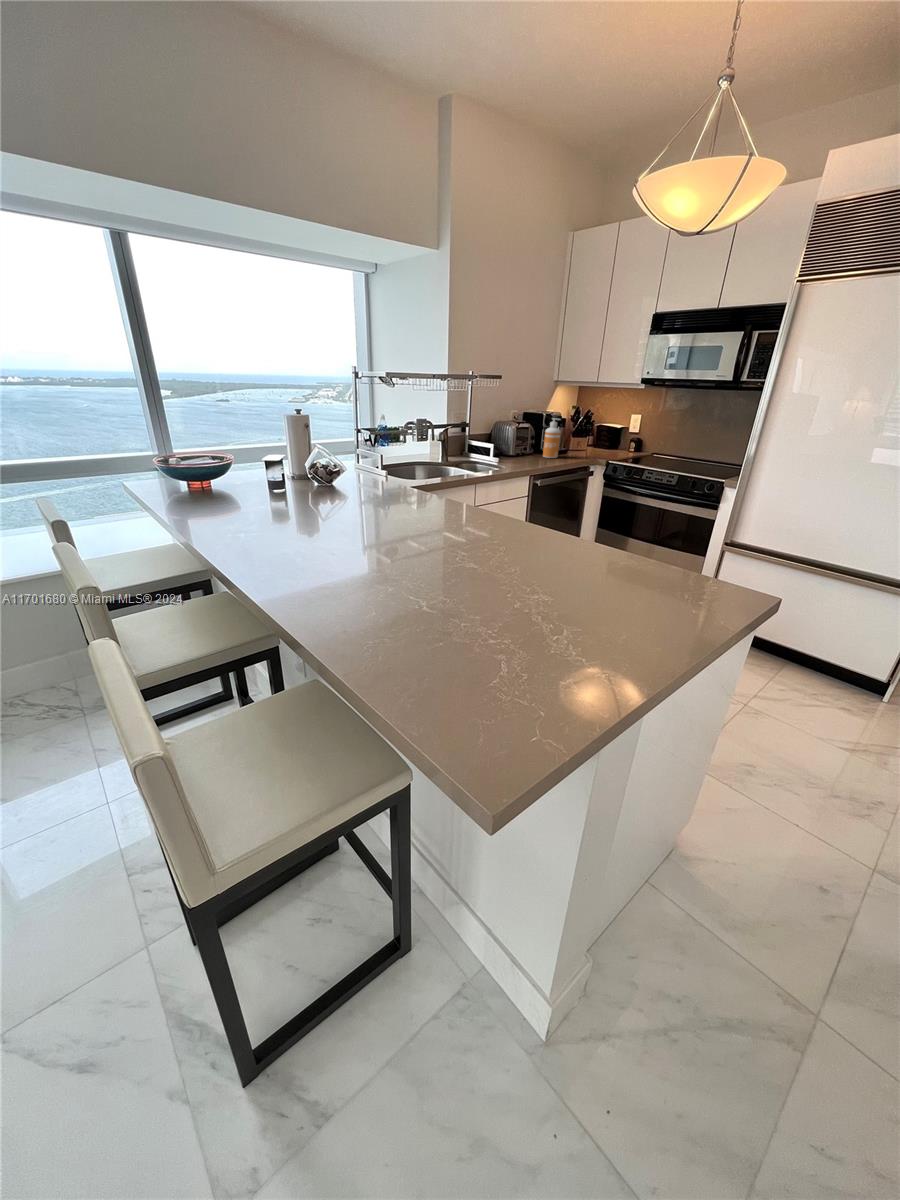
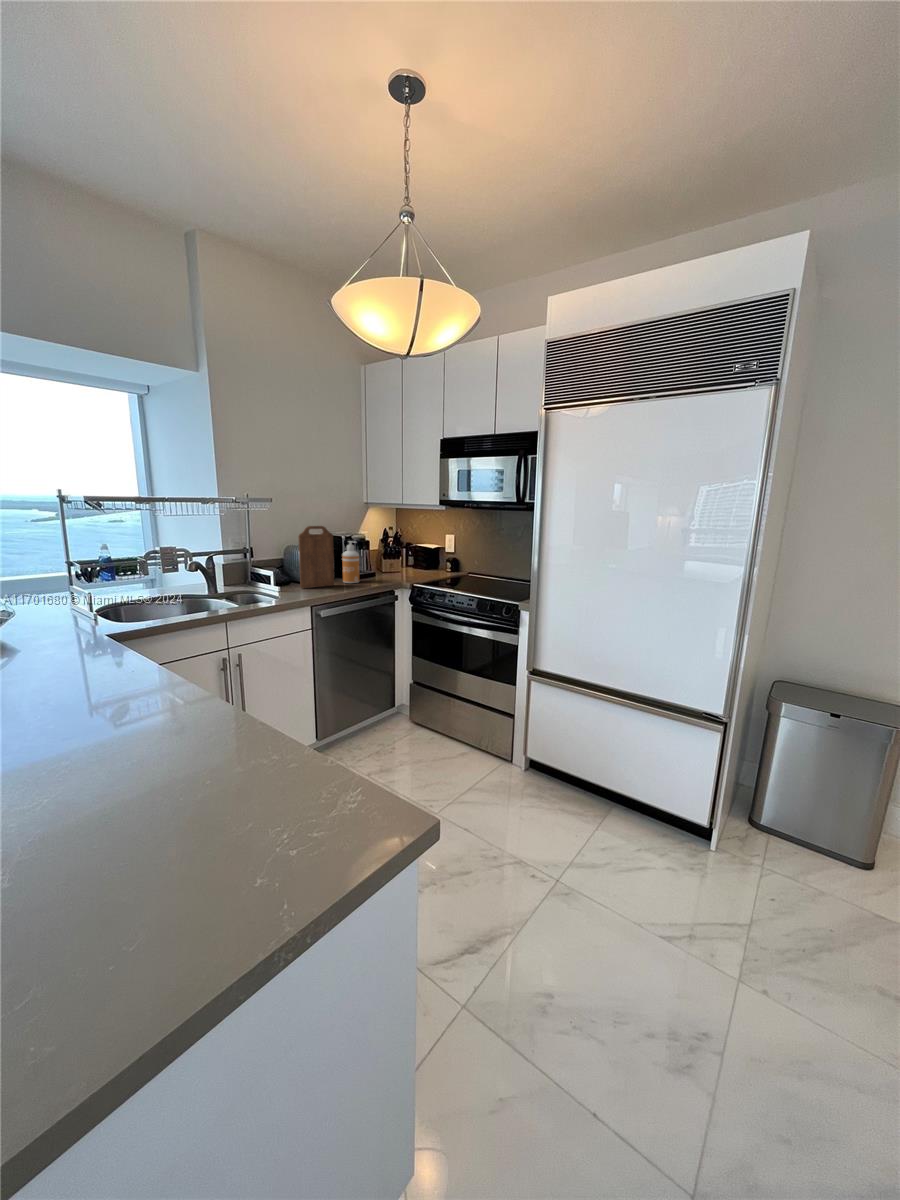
cutting board: none [512,403,543,461] -> present [298,526,334,588]

